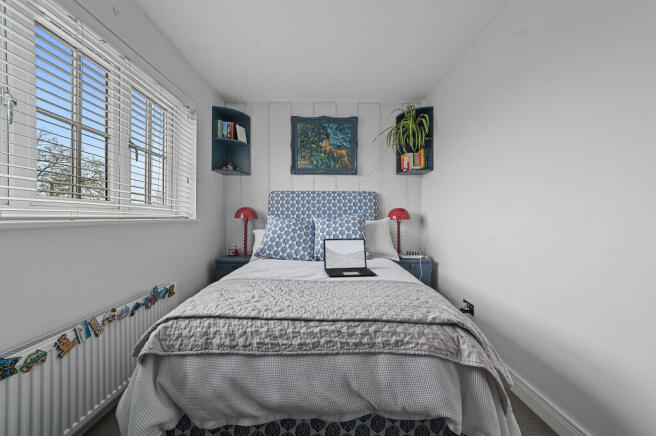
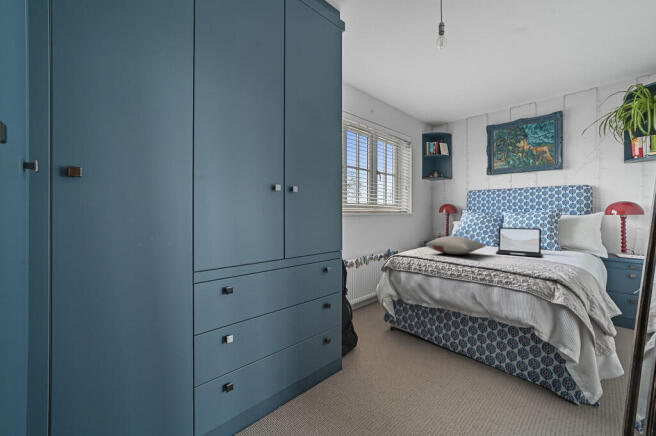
pillow: none [238,259,321,290] -> present [426,236,486,254]

